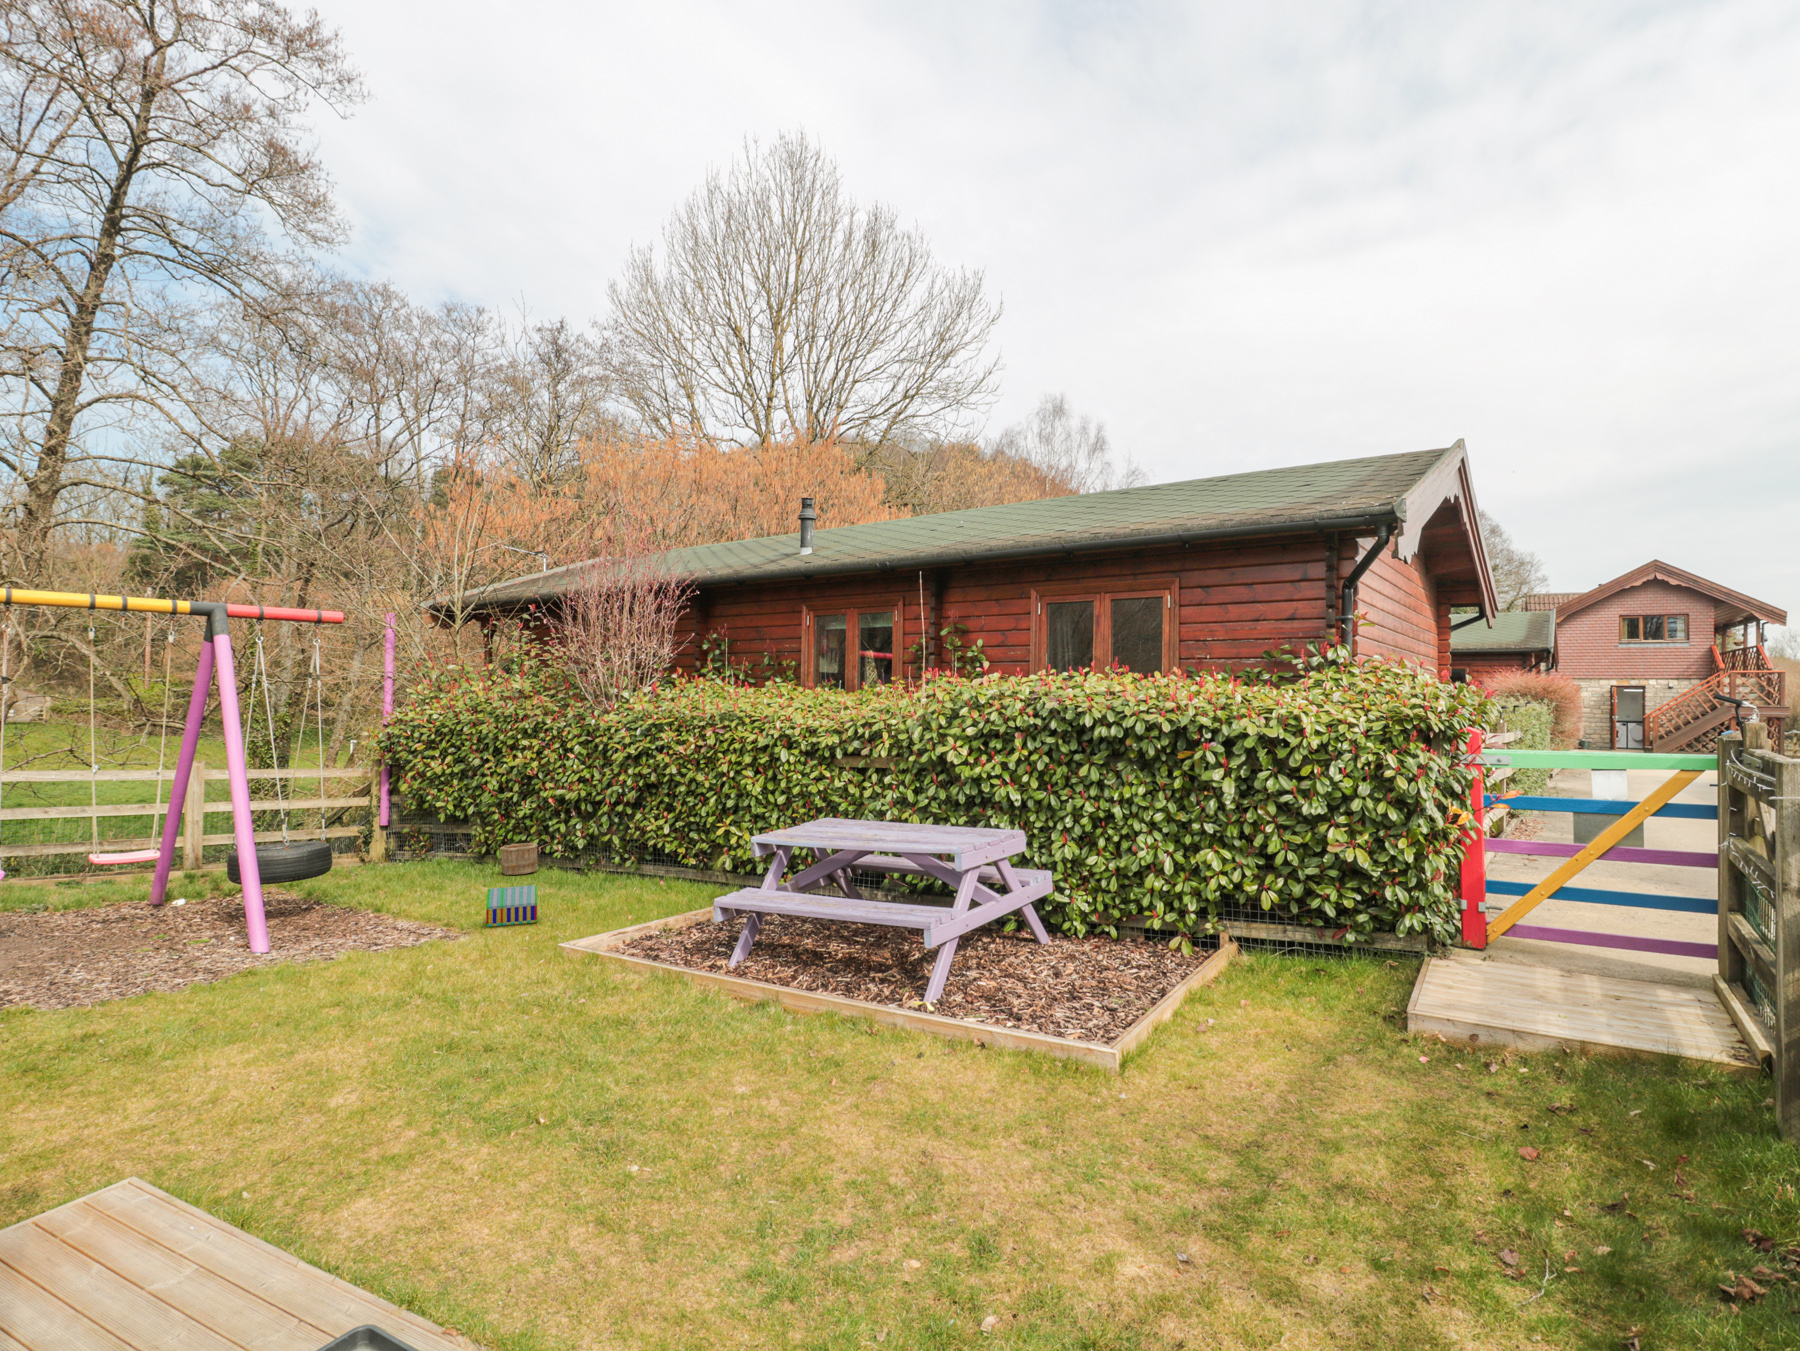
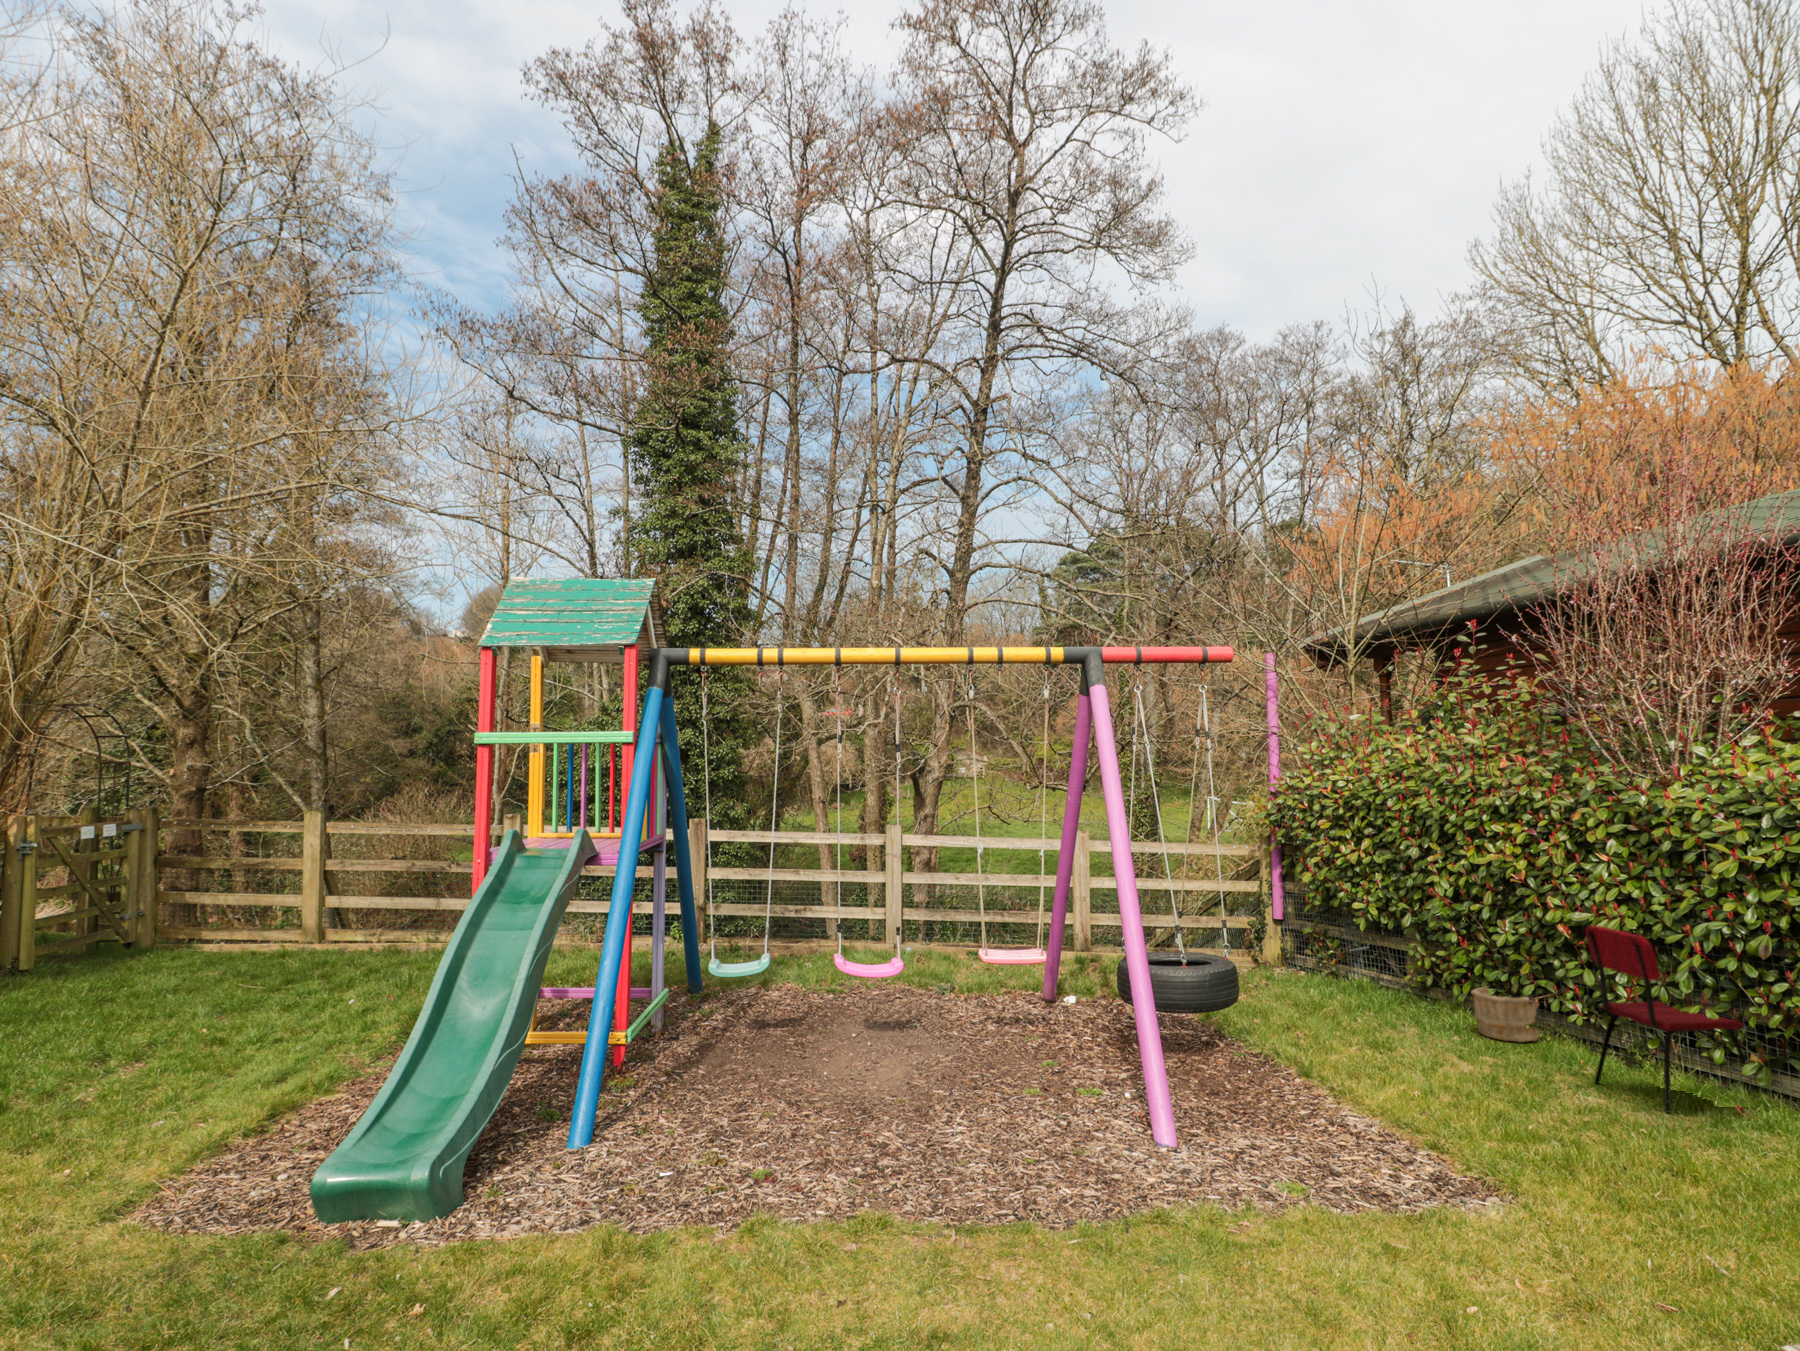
chair: none [552,793,627,889] -> present [1585,926,1746,1112]
toy house: present [486,885,537,927] -> none [1527,1112,1649,1207]

